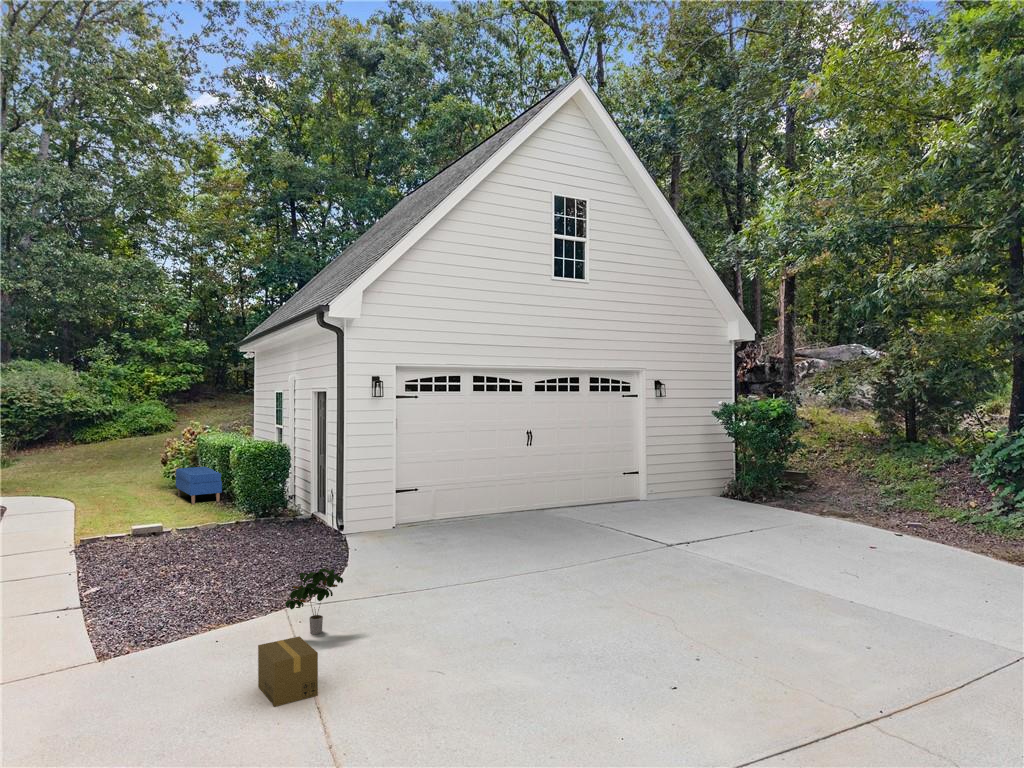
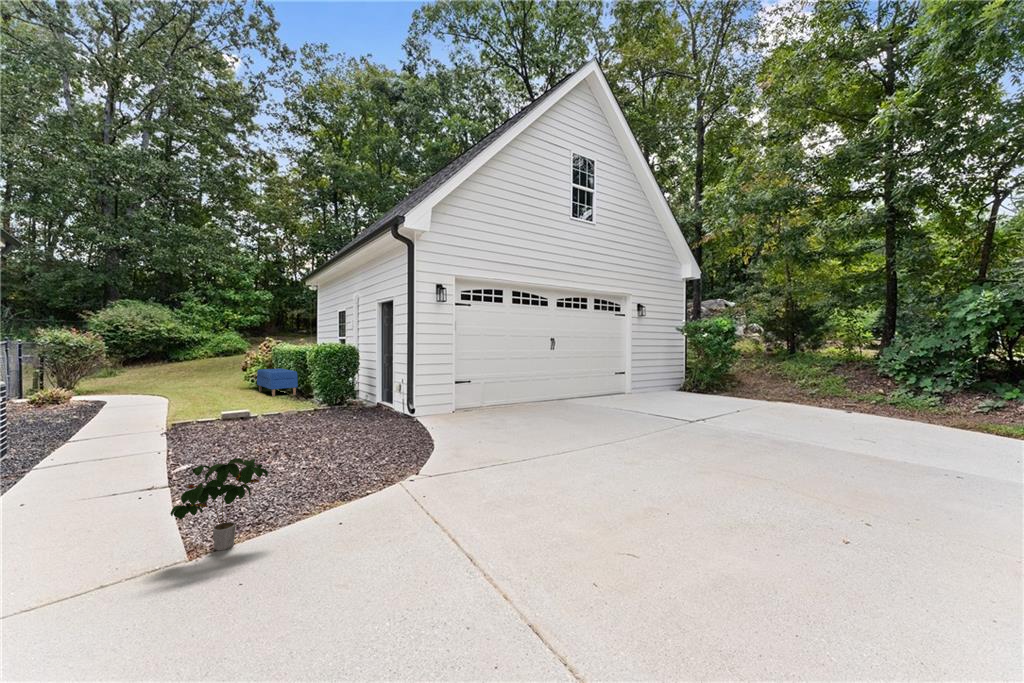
potted plant: present [285,568,343,634] -> present [170,458,268,551]
cardboard box: present [258,636,318,707] -> none [428,518,520,629]

